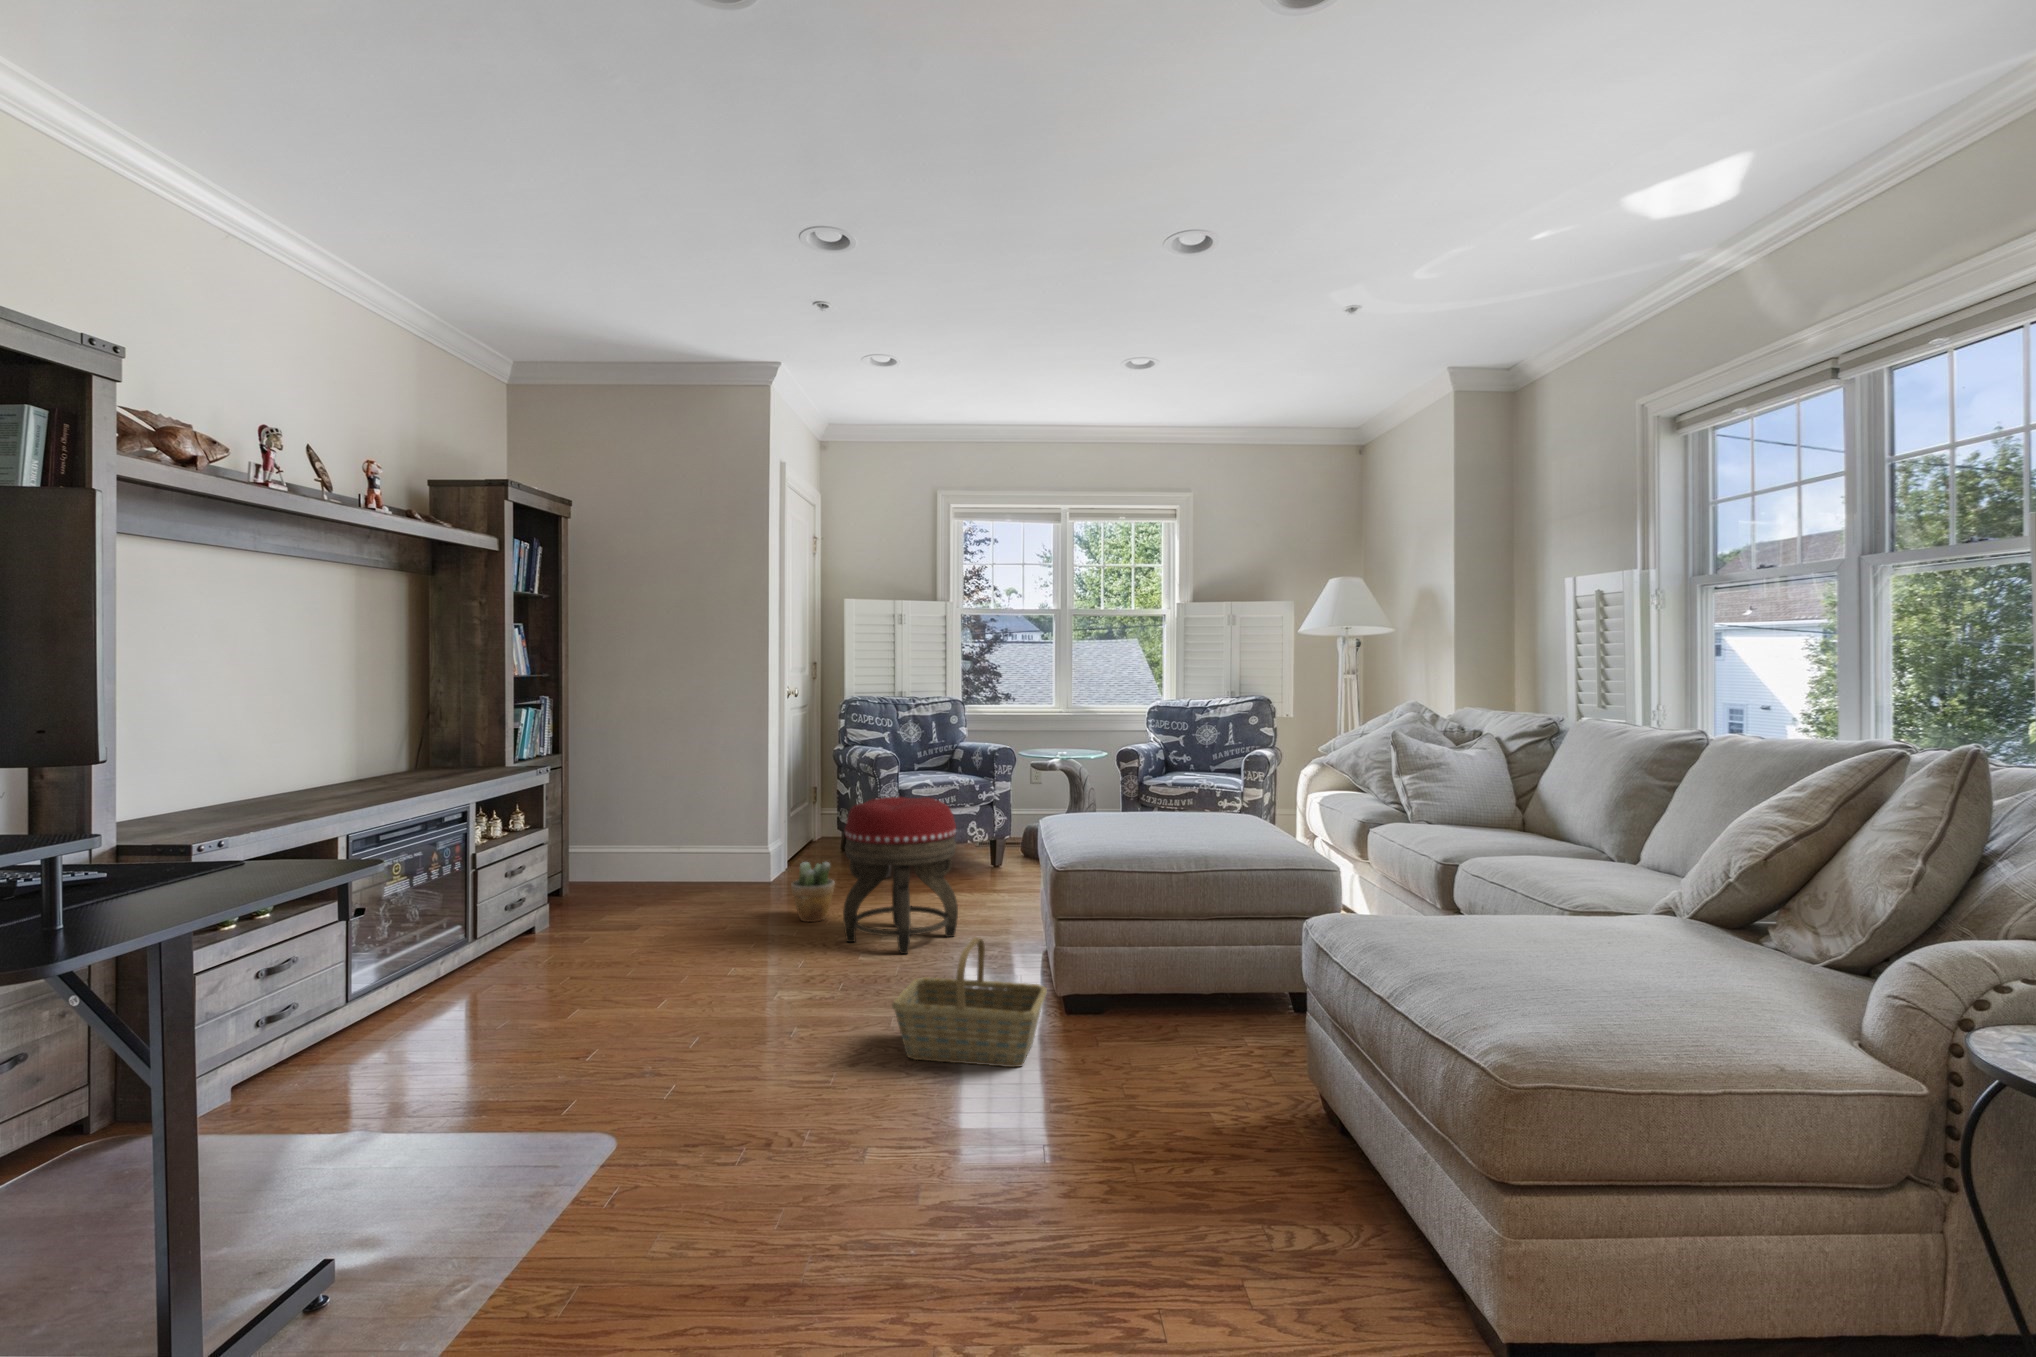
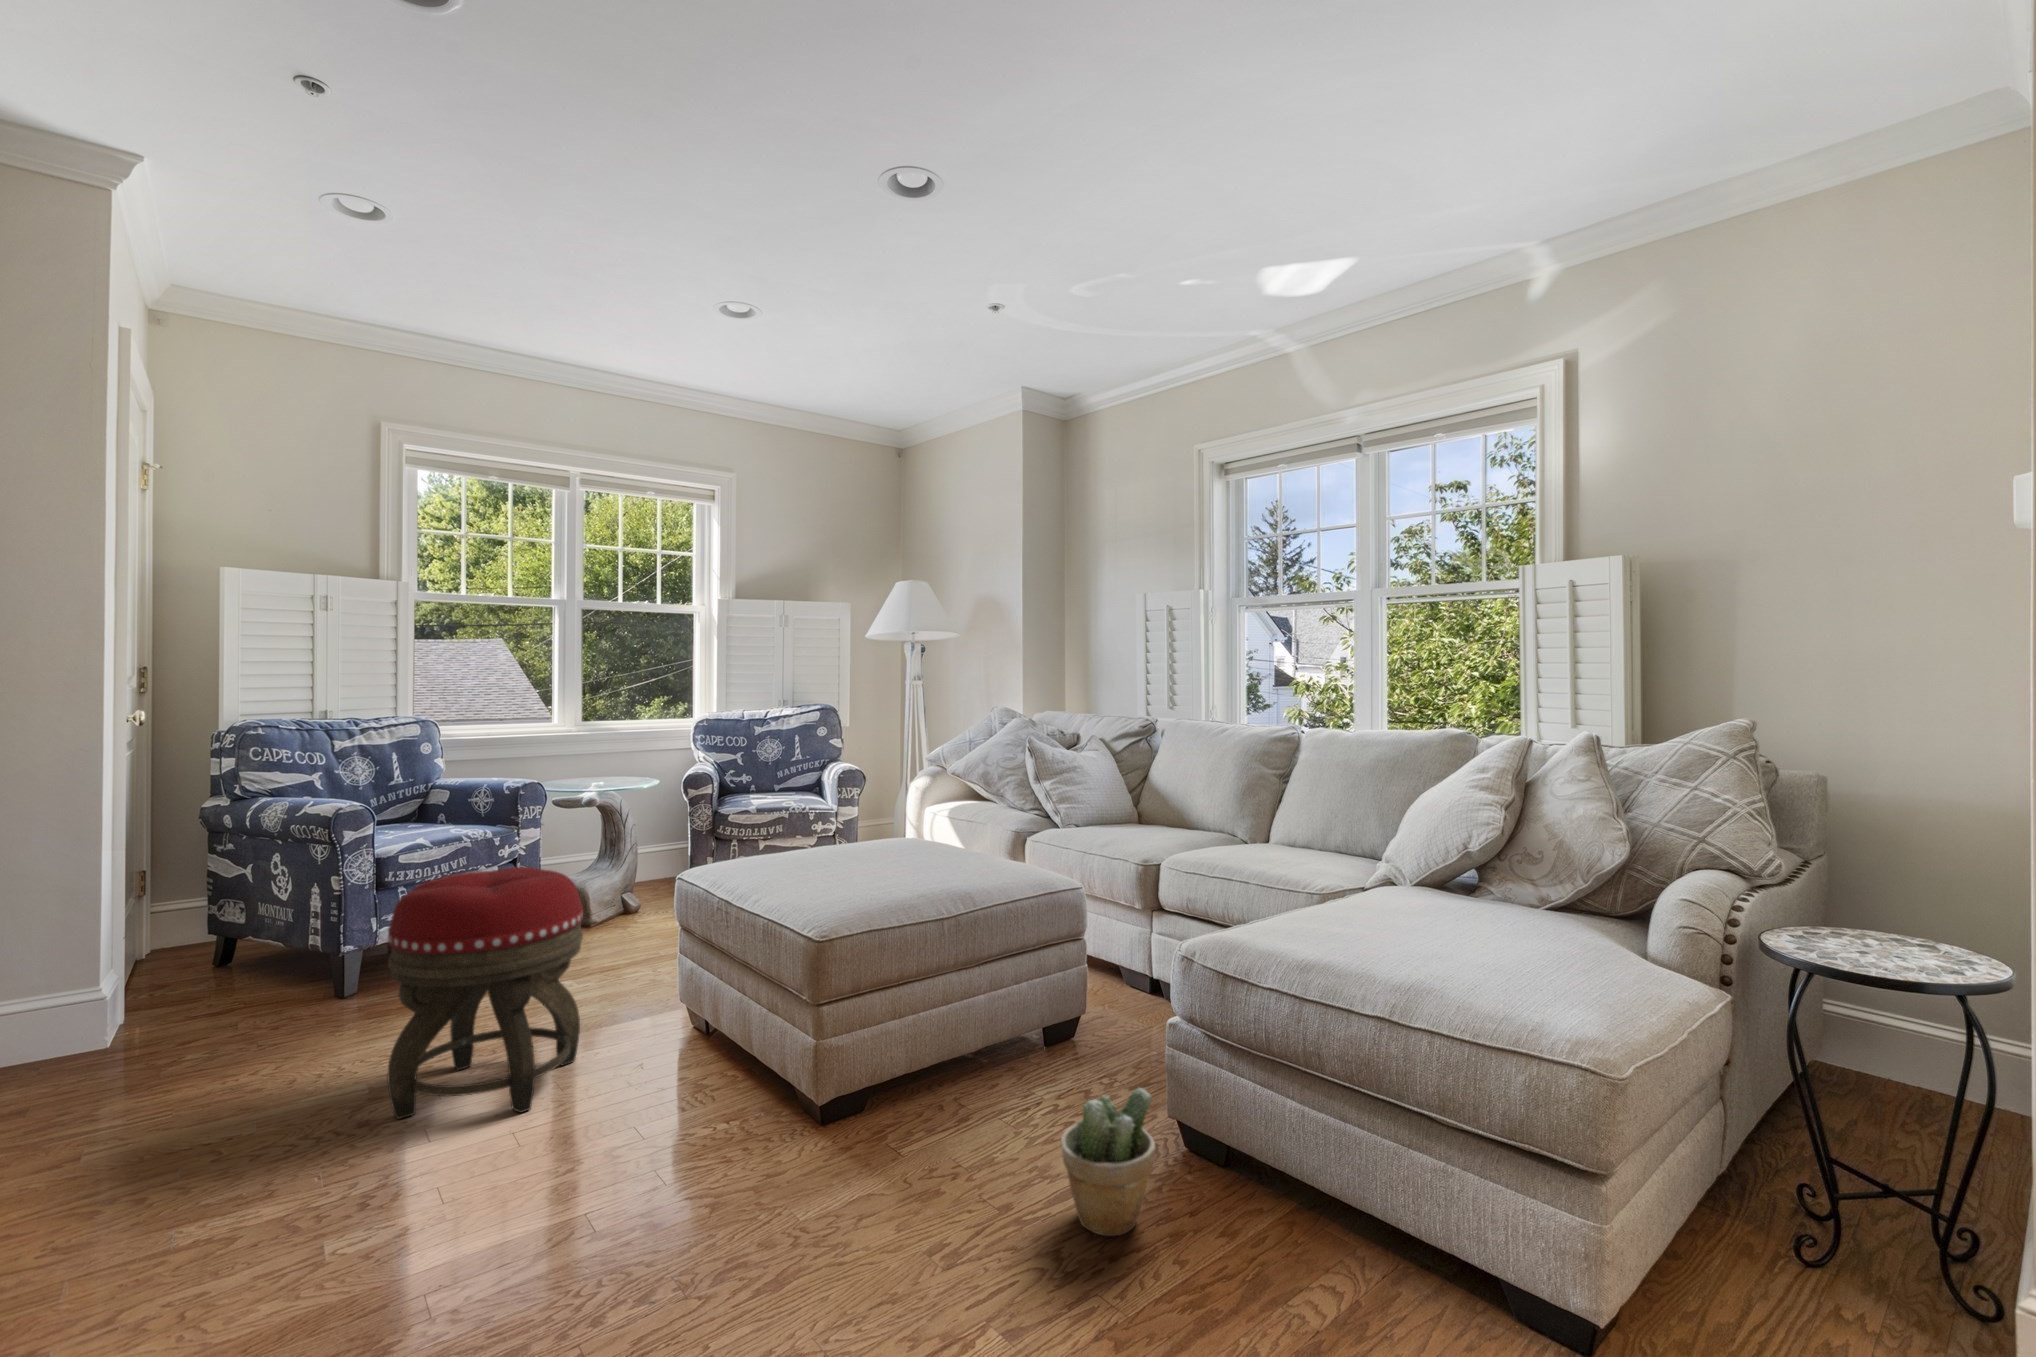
potted plant: present [791,862,835,922] -> present [1061,1088,1155,1236]
basket: present [892,937,1047,1067] -> none [692,1064,927,1287]

